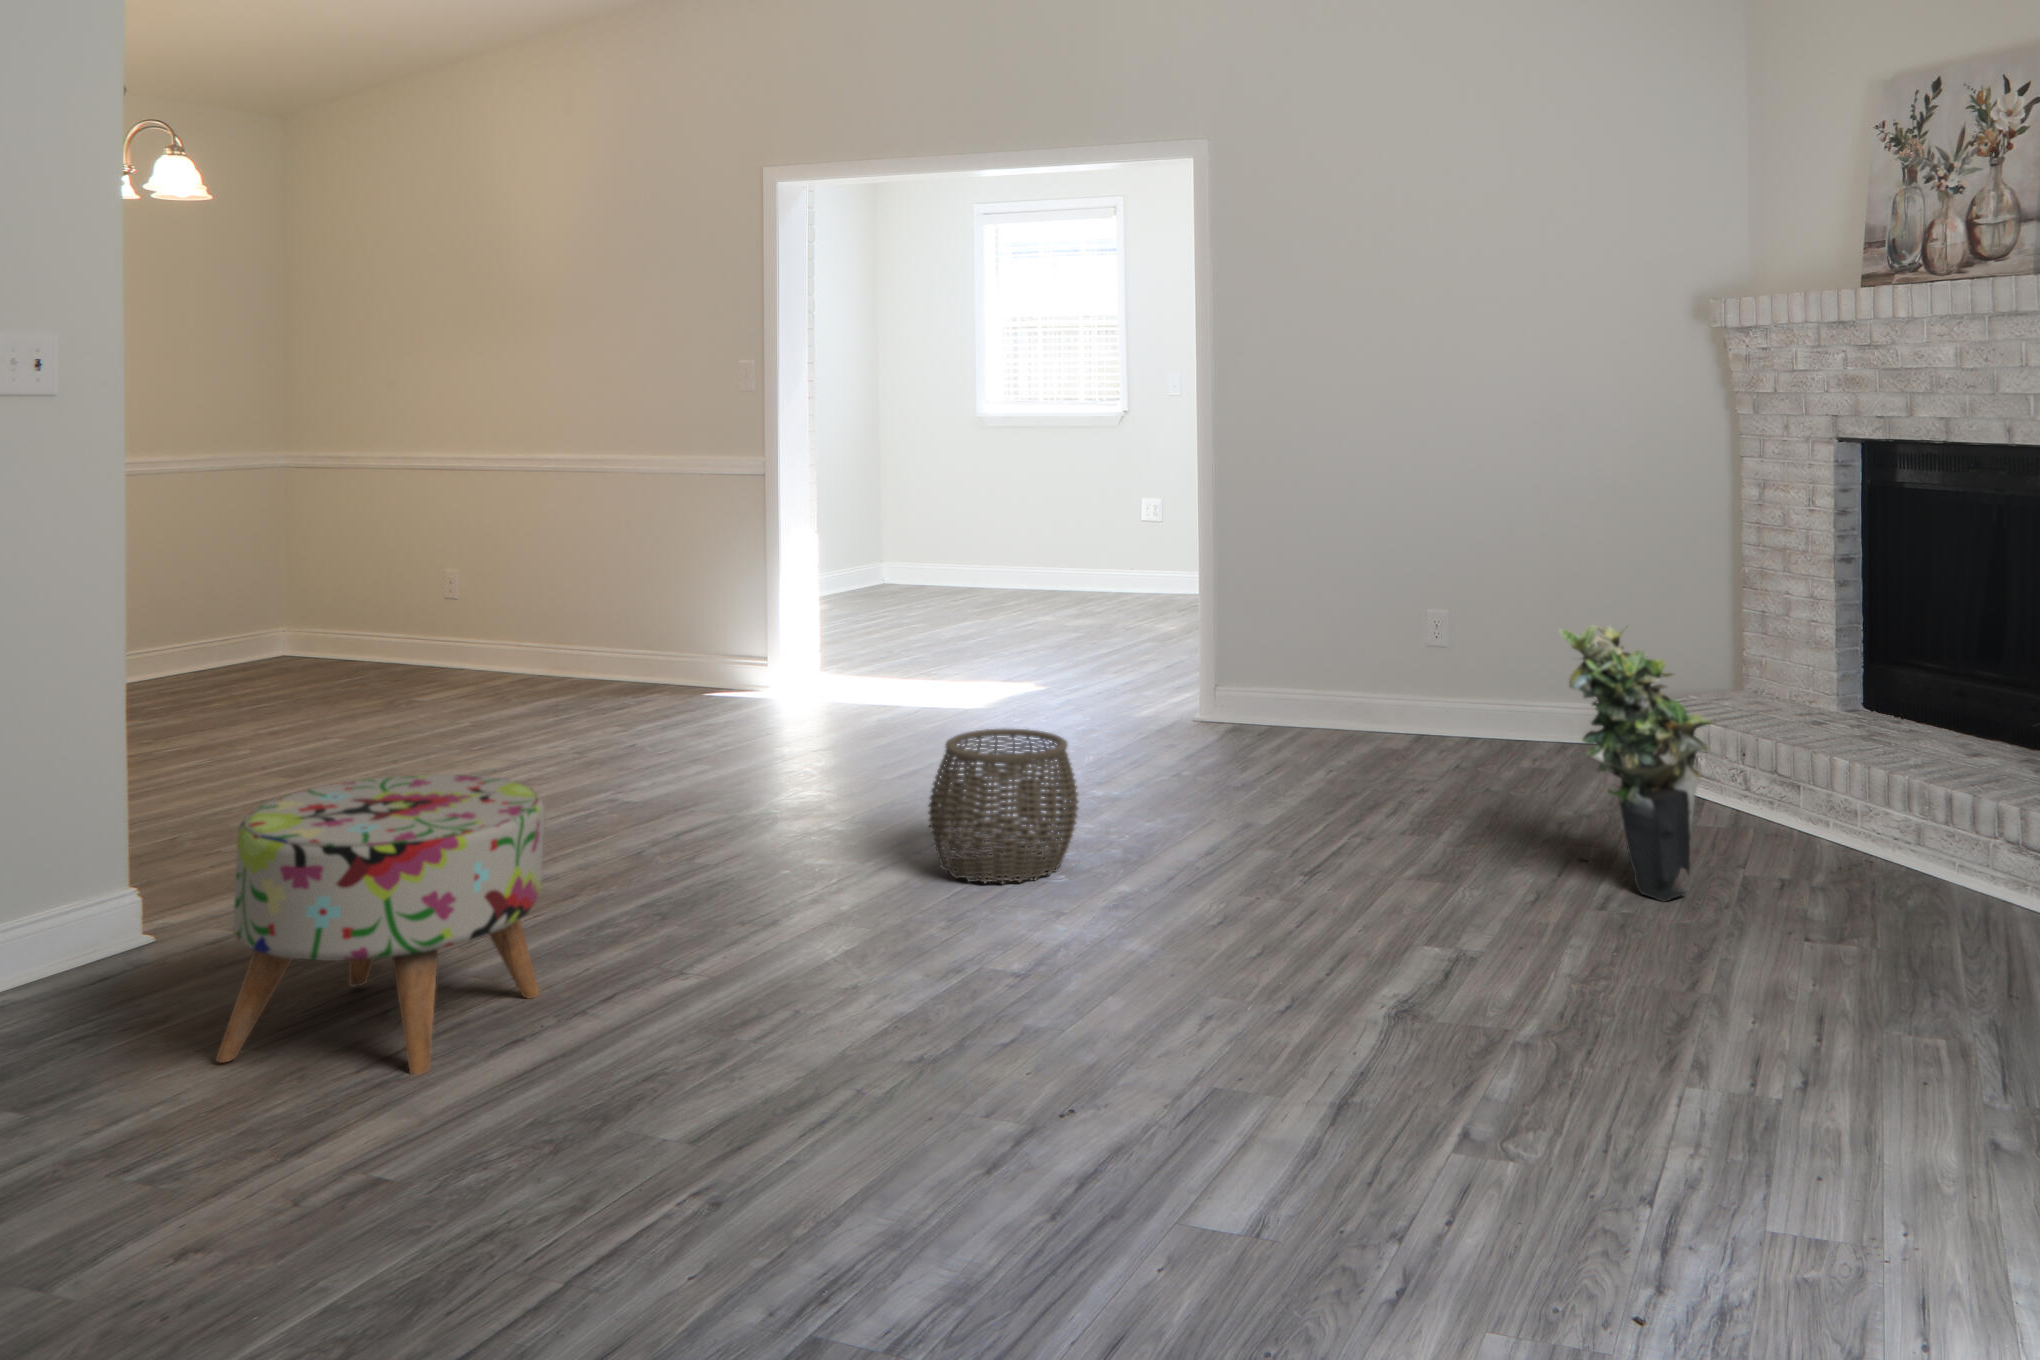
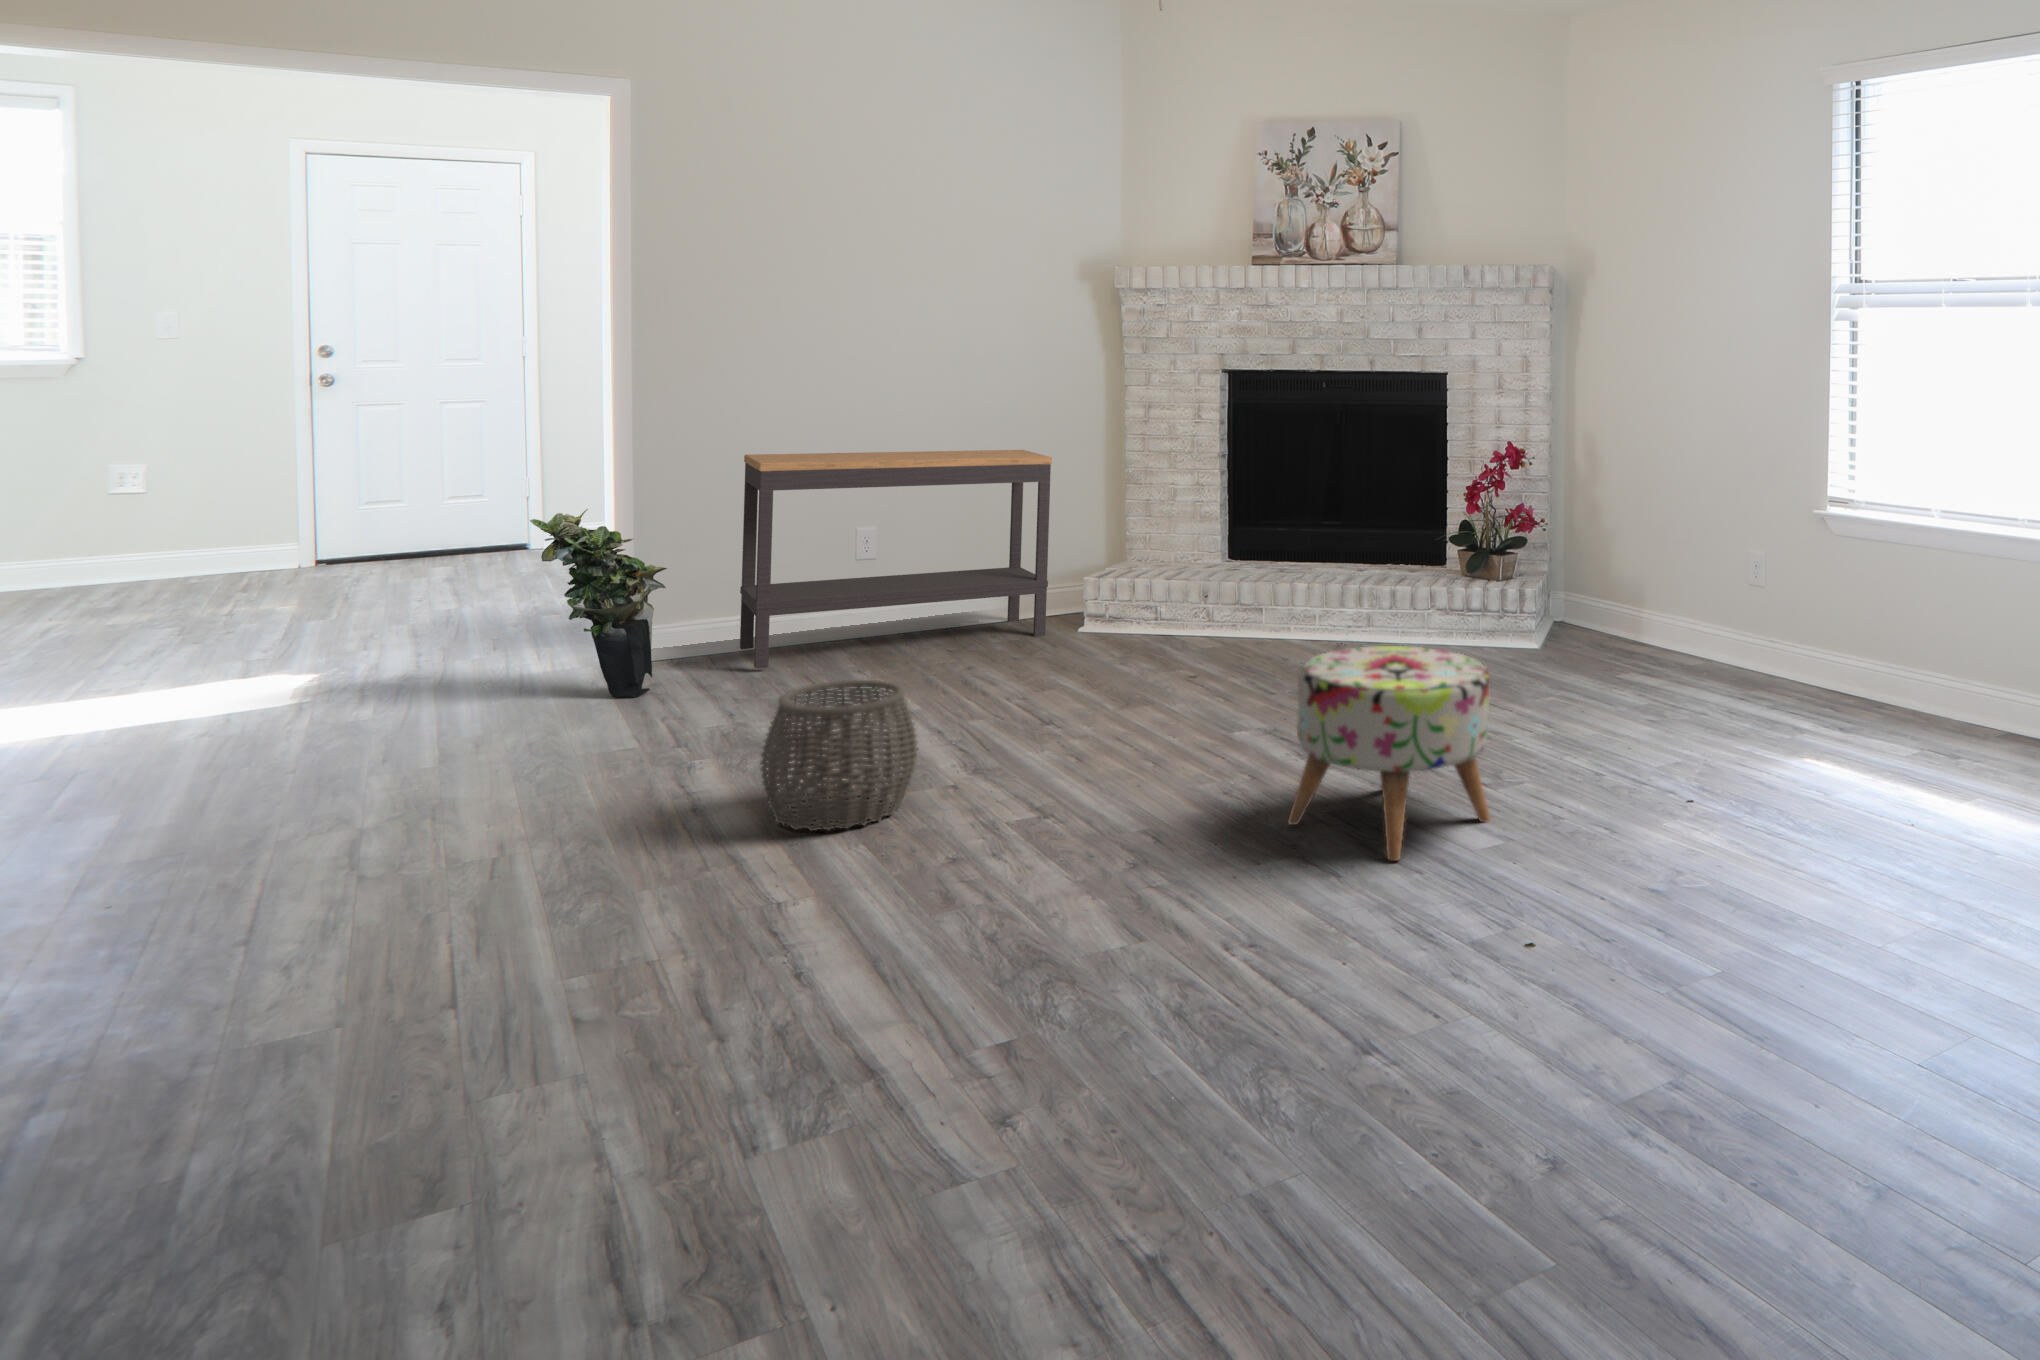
console table: none [1265,507,1595,765] -> present [740,450,1052,668]
potted plant: present [1560,625,1712,902] -> present [530,509,667,698]
ottoman: present [216,774,545,1075] -> present [1288,646,1490,861]

